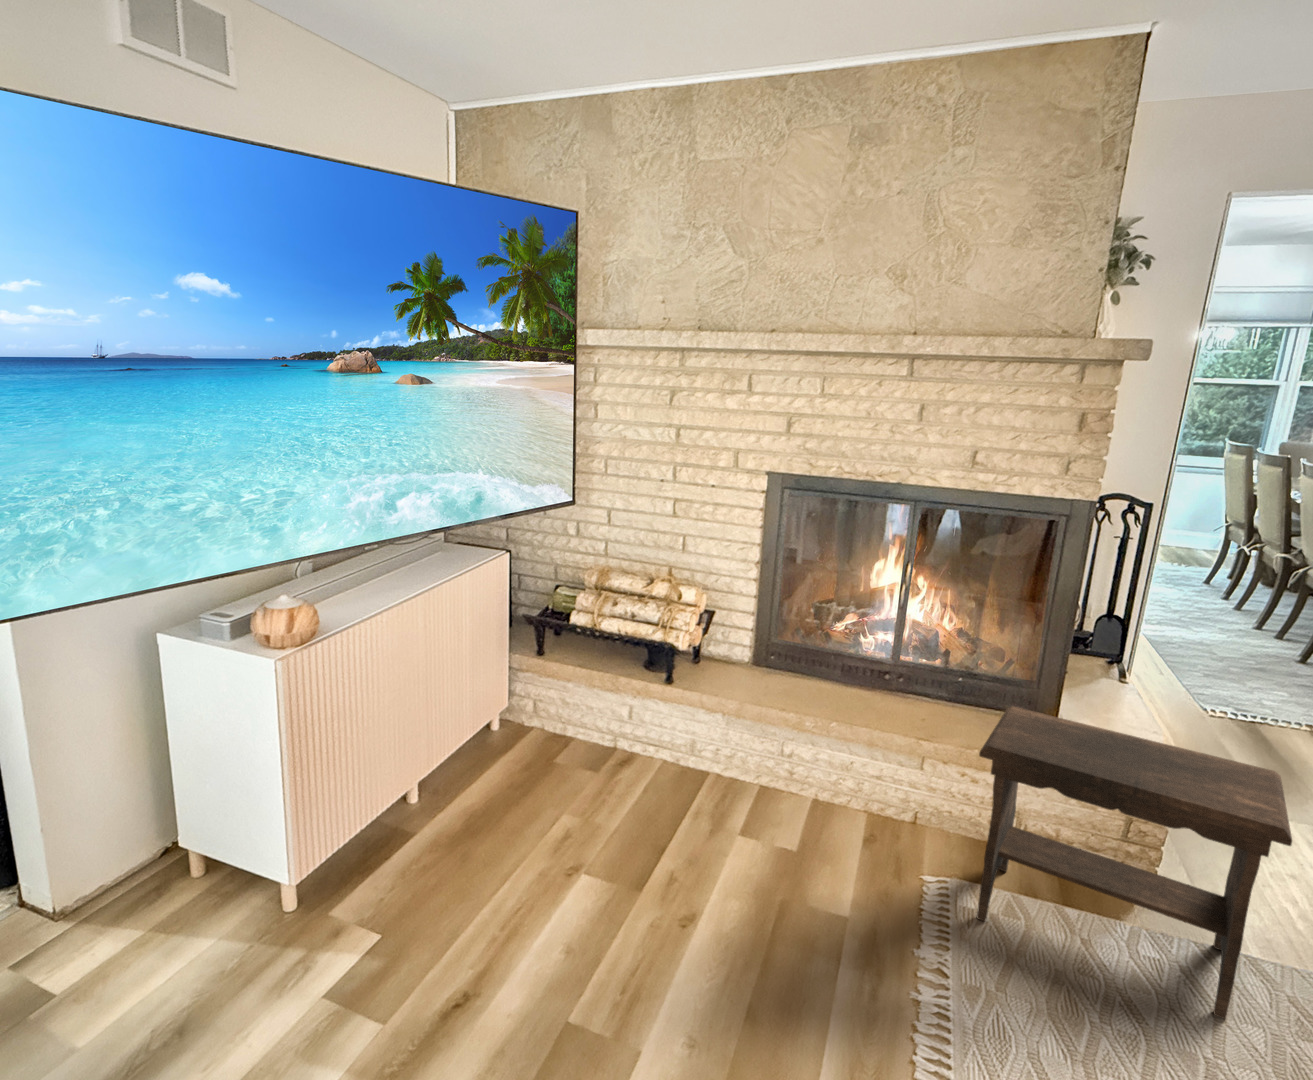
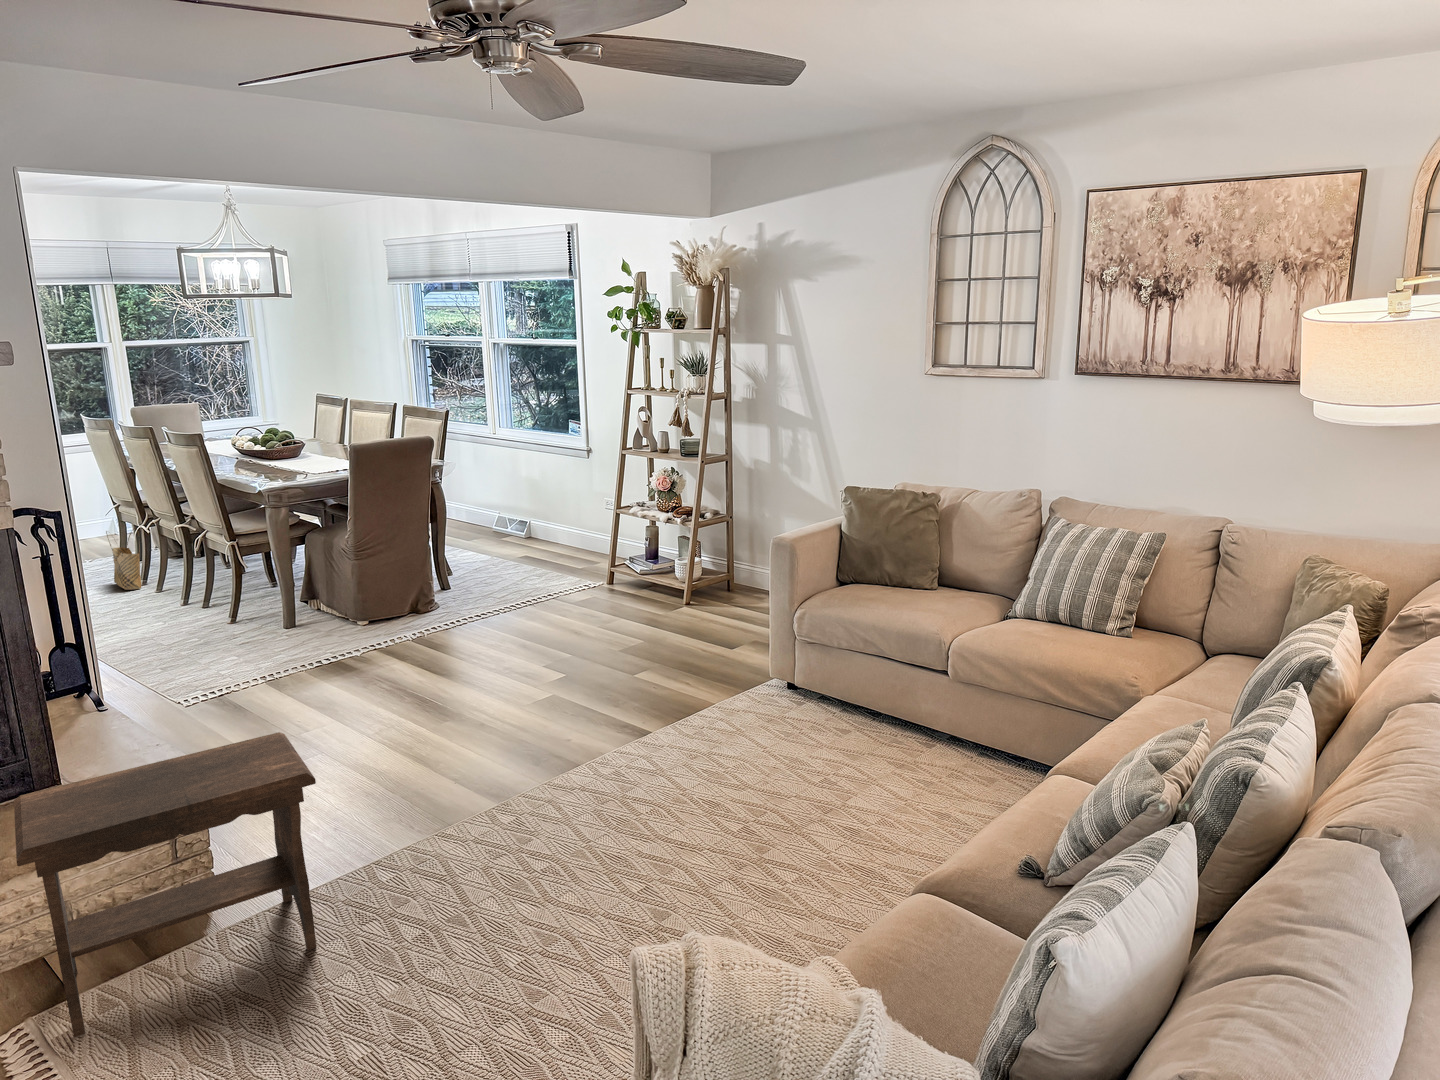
woven basket: none [1202,546,1239,604] -> present [106,528,141,590]

